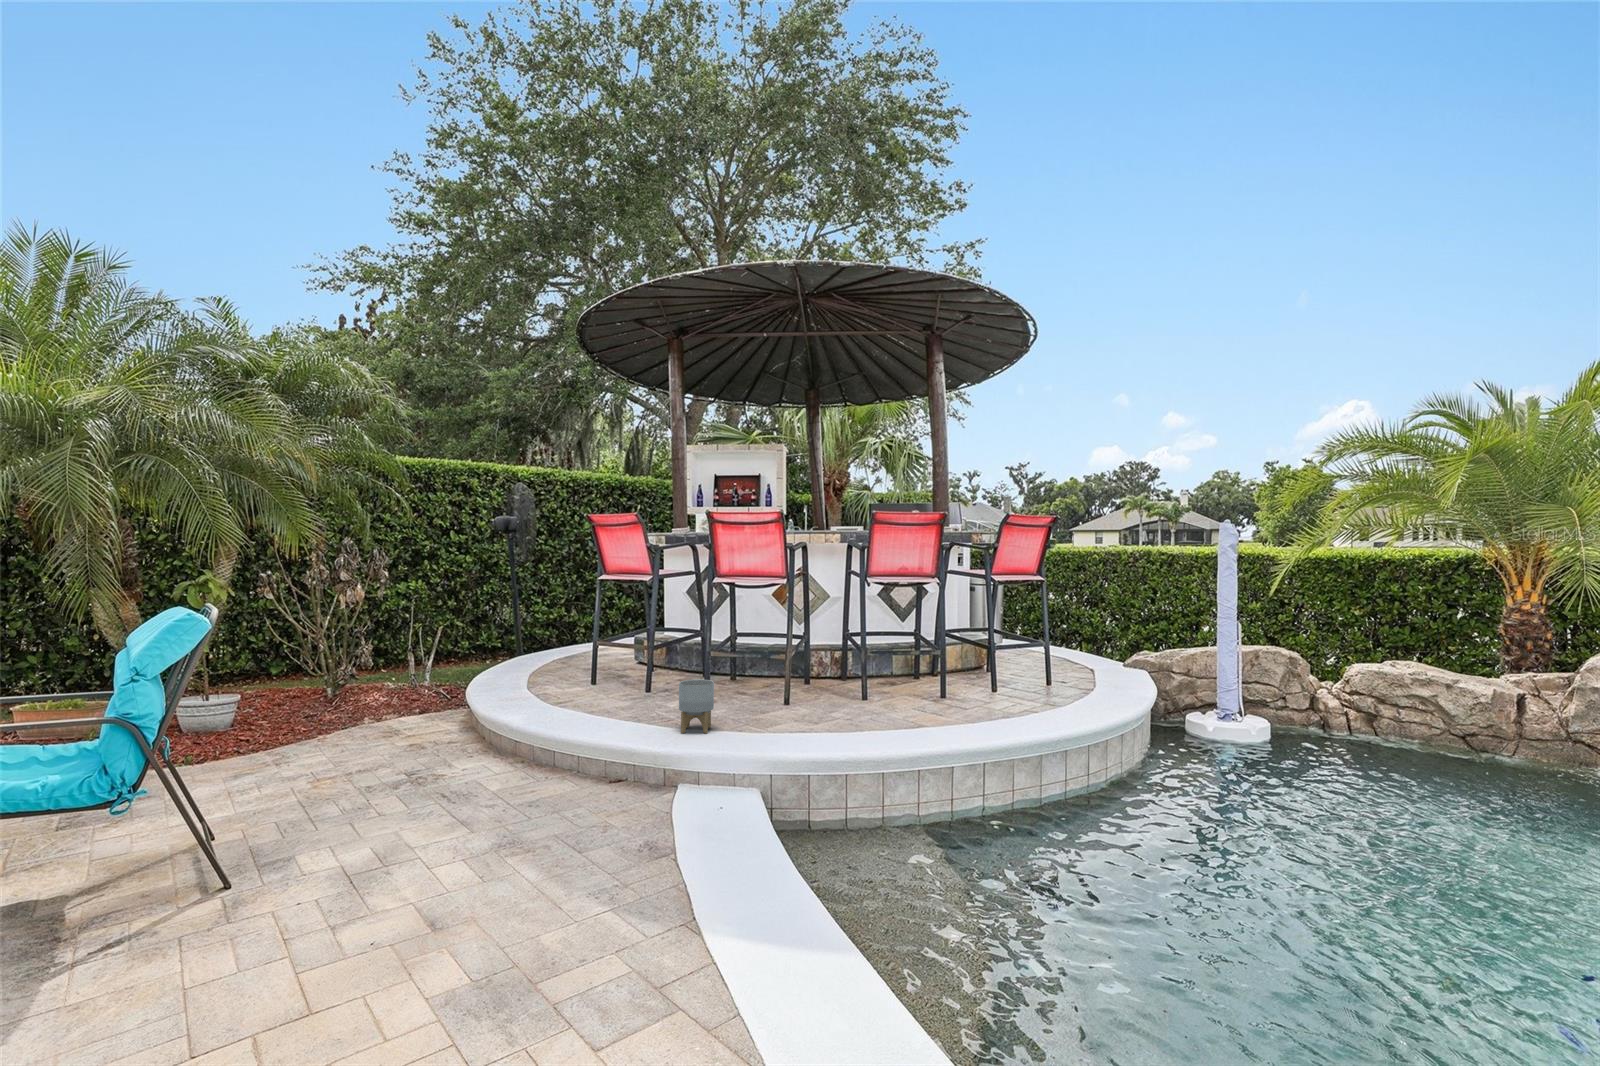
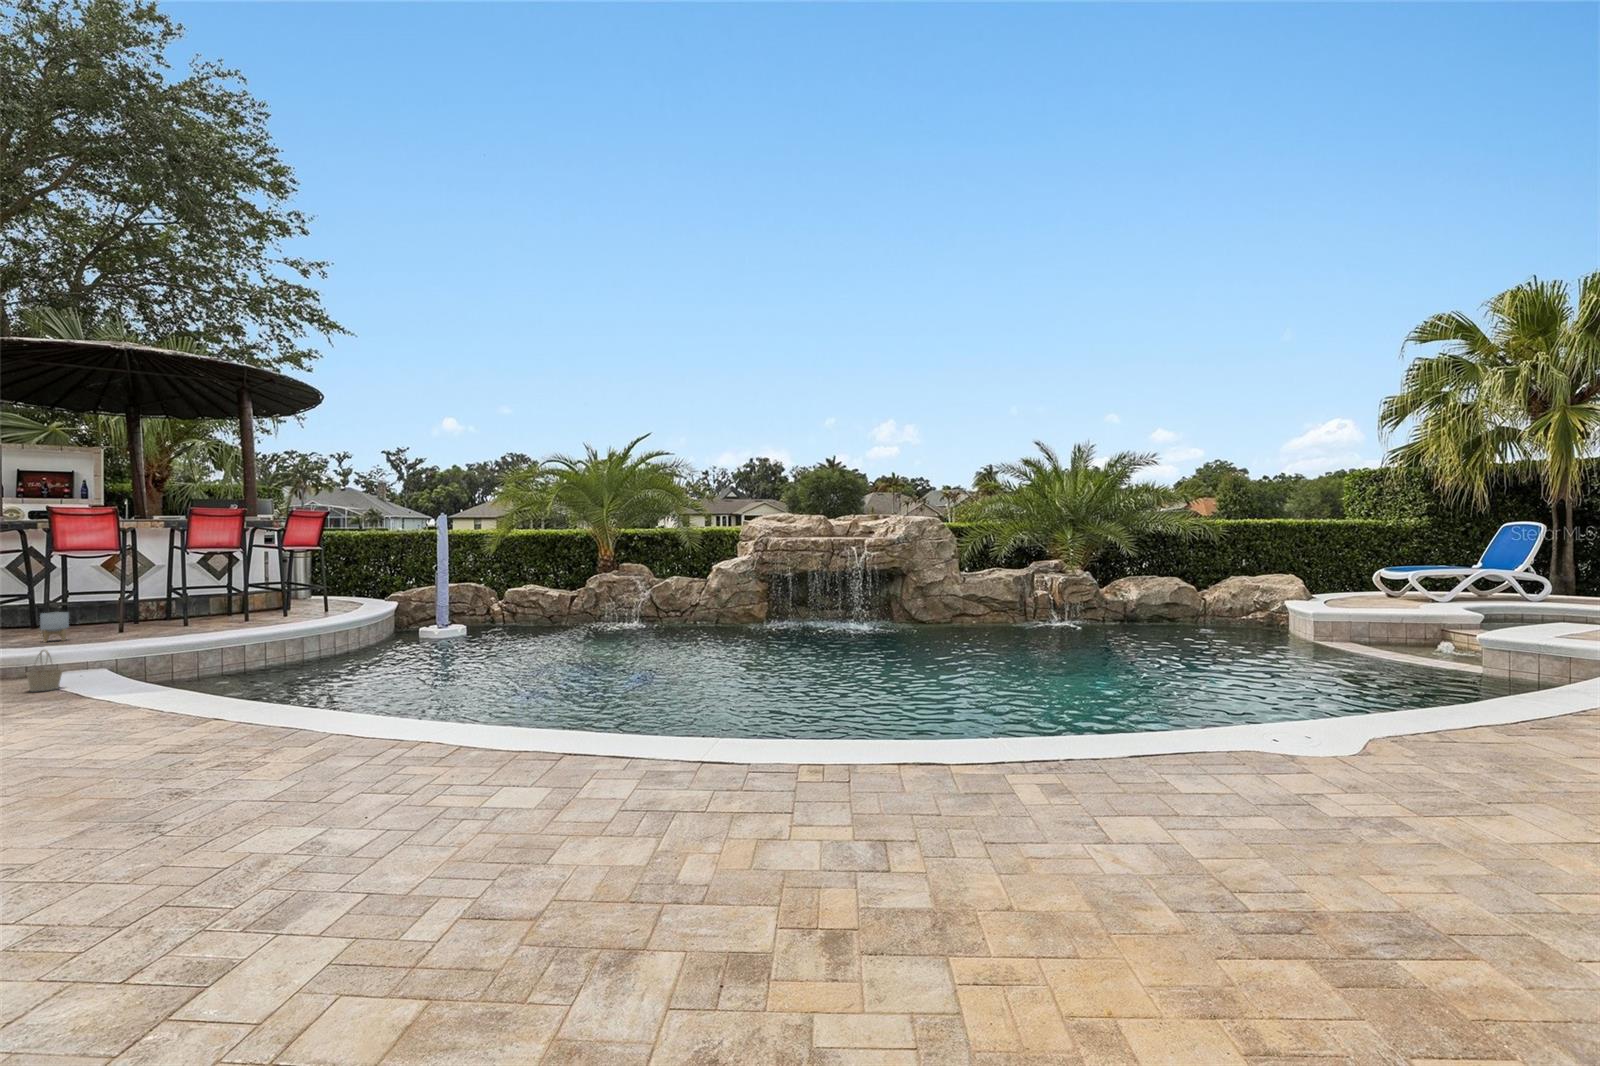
basket: none [575,842,646,962] -> present [26,649,63,691]

